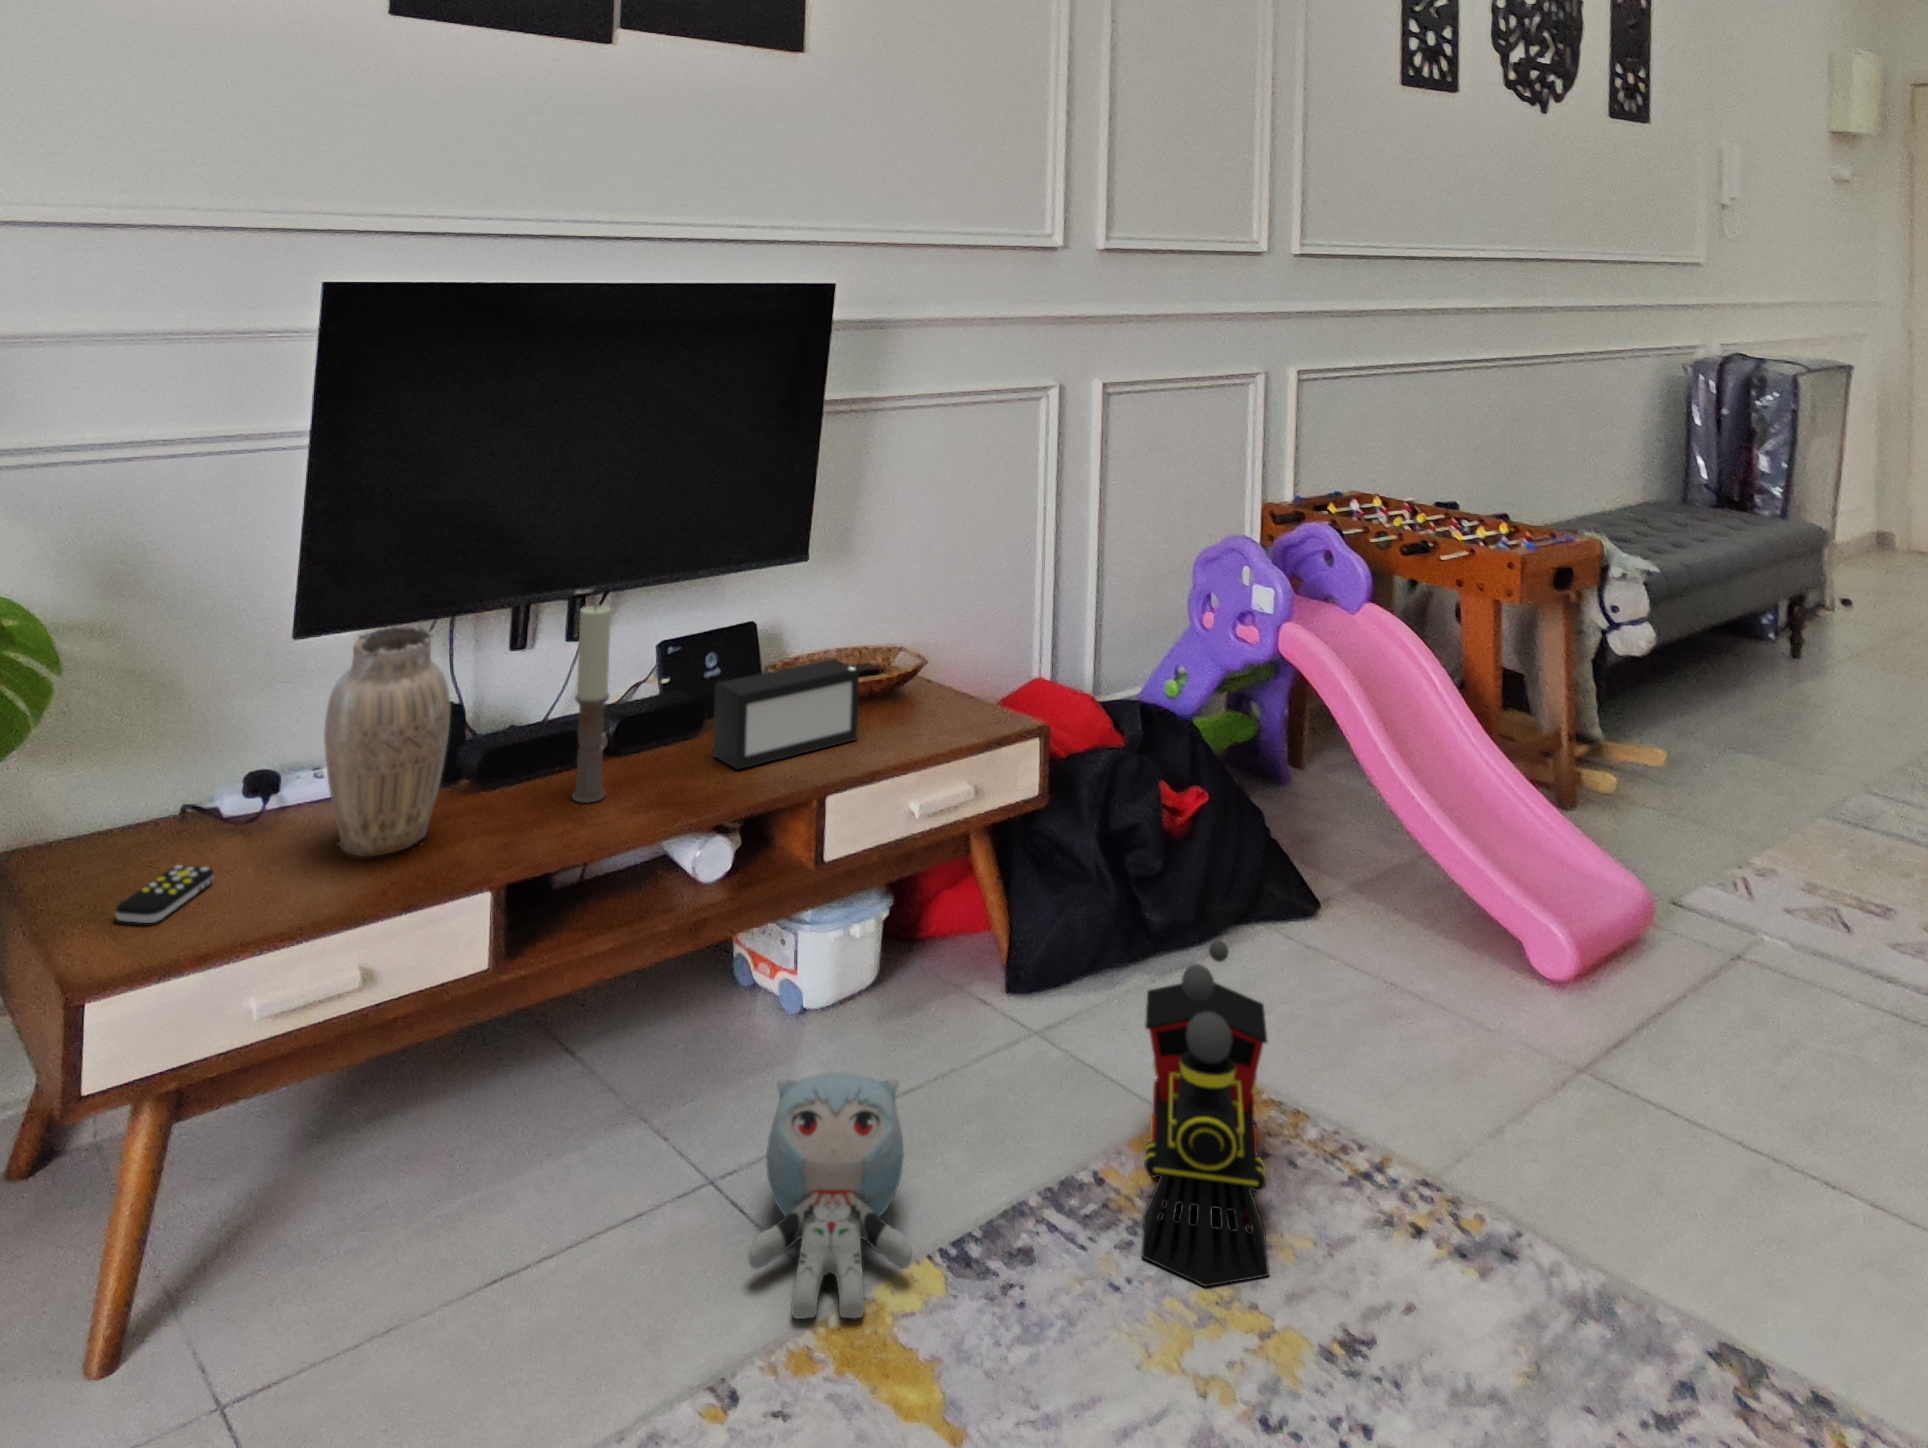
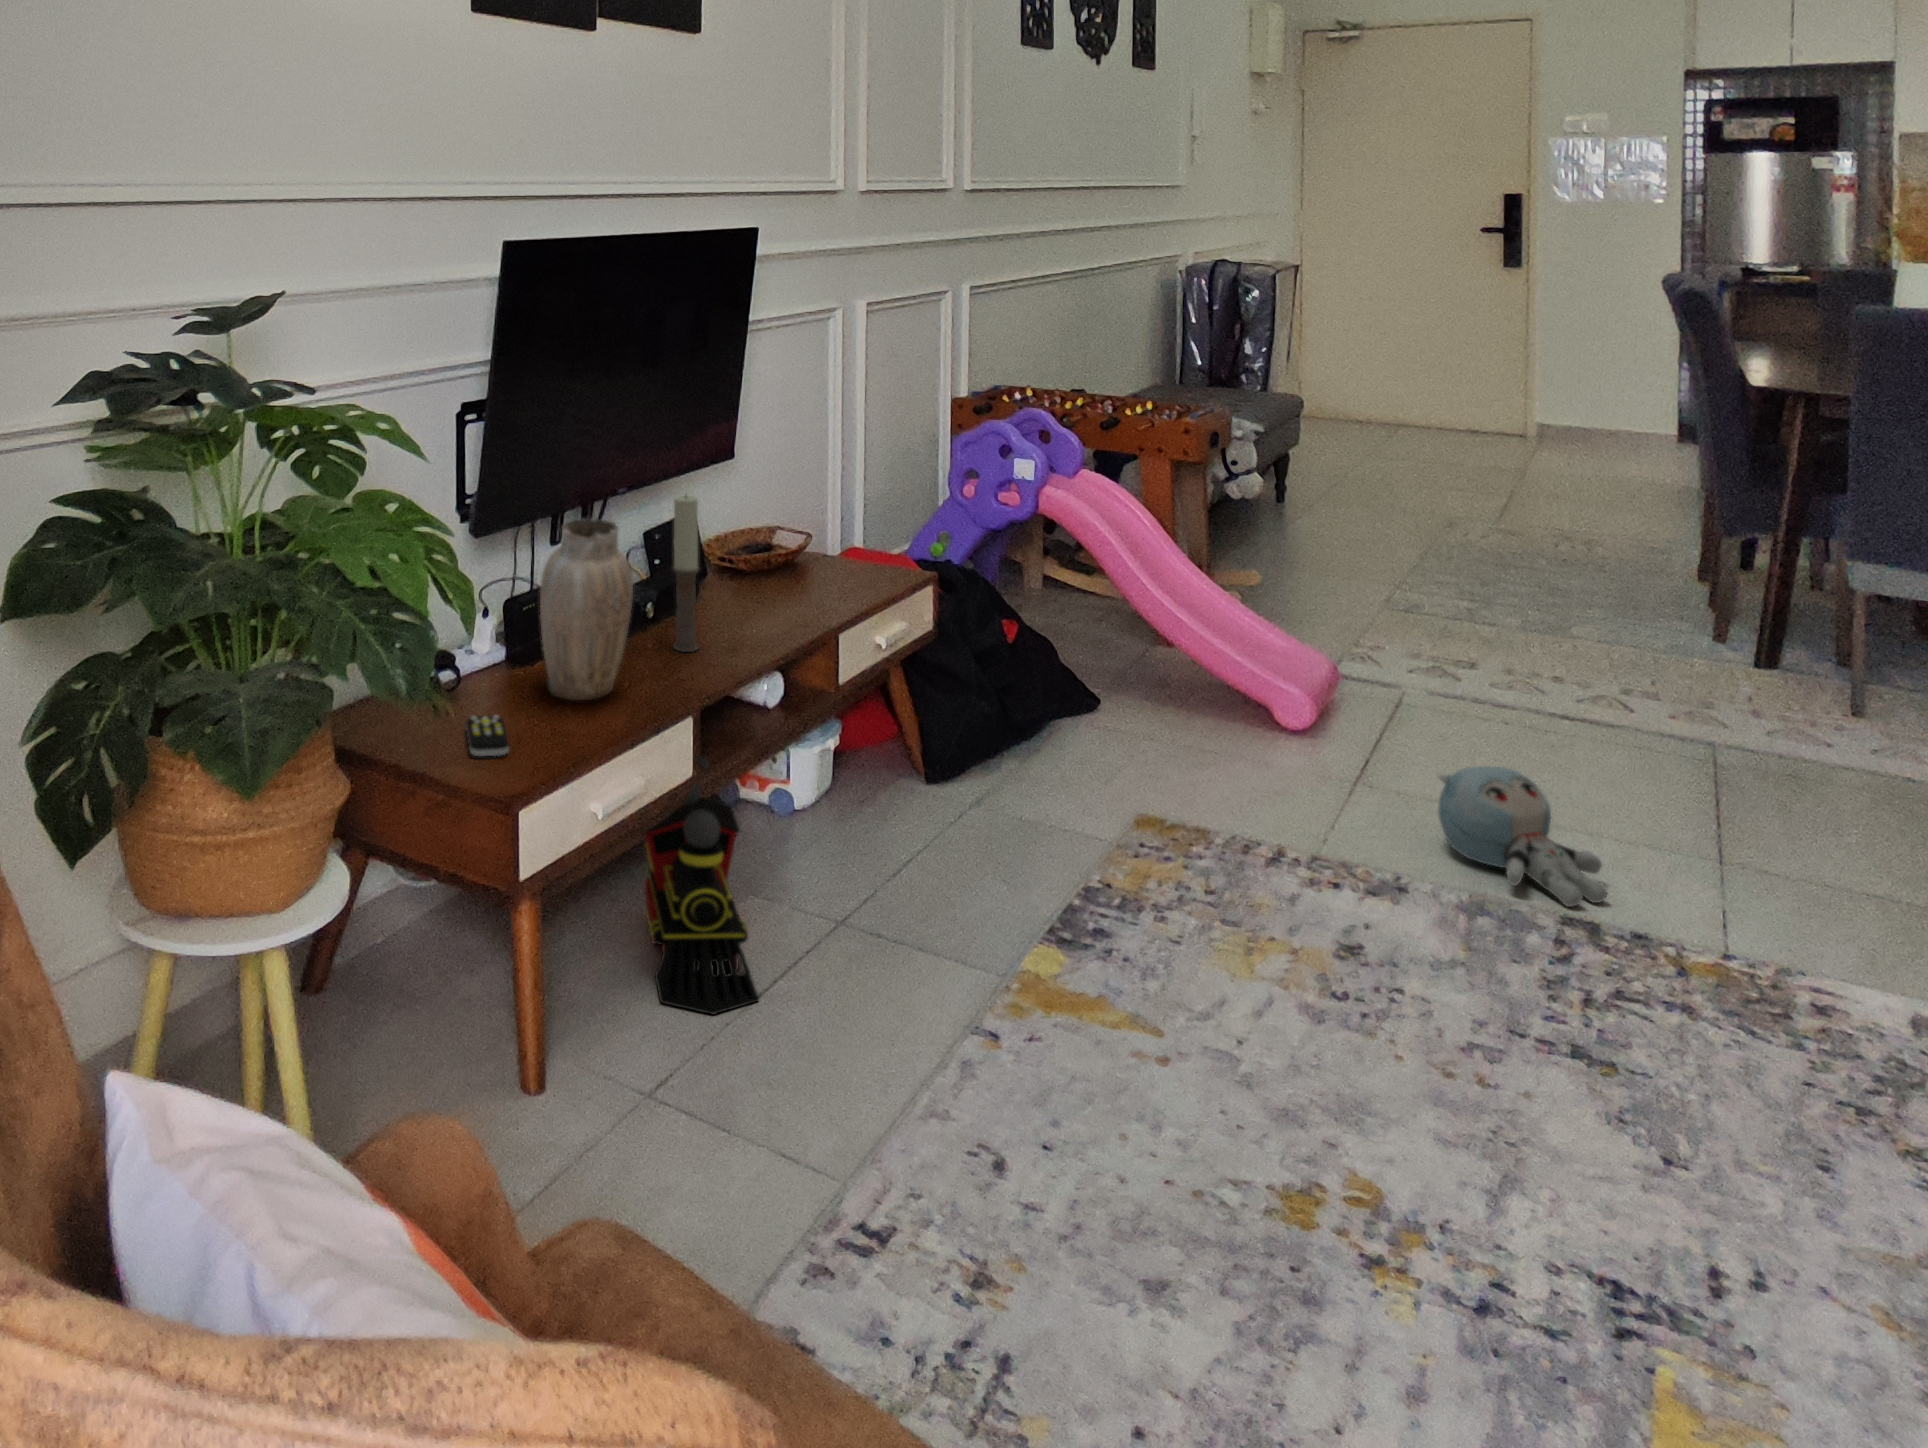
speaker: present [713,659,859,769] -> none [735,532,823,621]
toy train: present [1142,940,1269,1287] -> present [645,756,759,1015]
plush toy: present [748,1072,912,1319] -> present [1438,766,1608,907]

